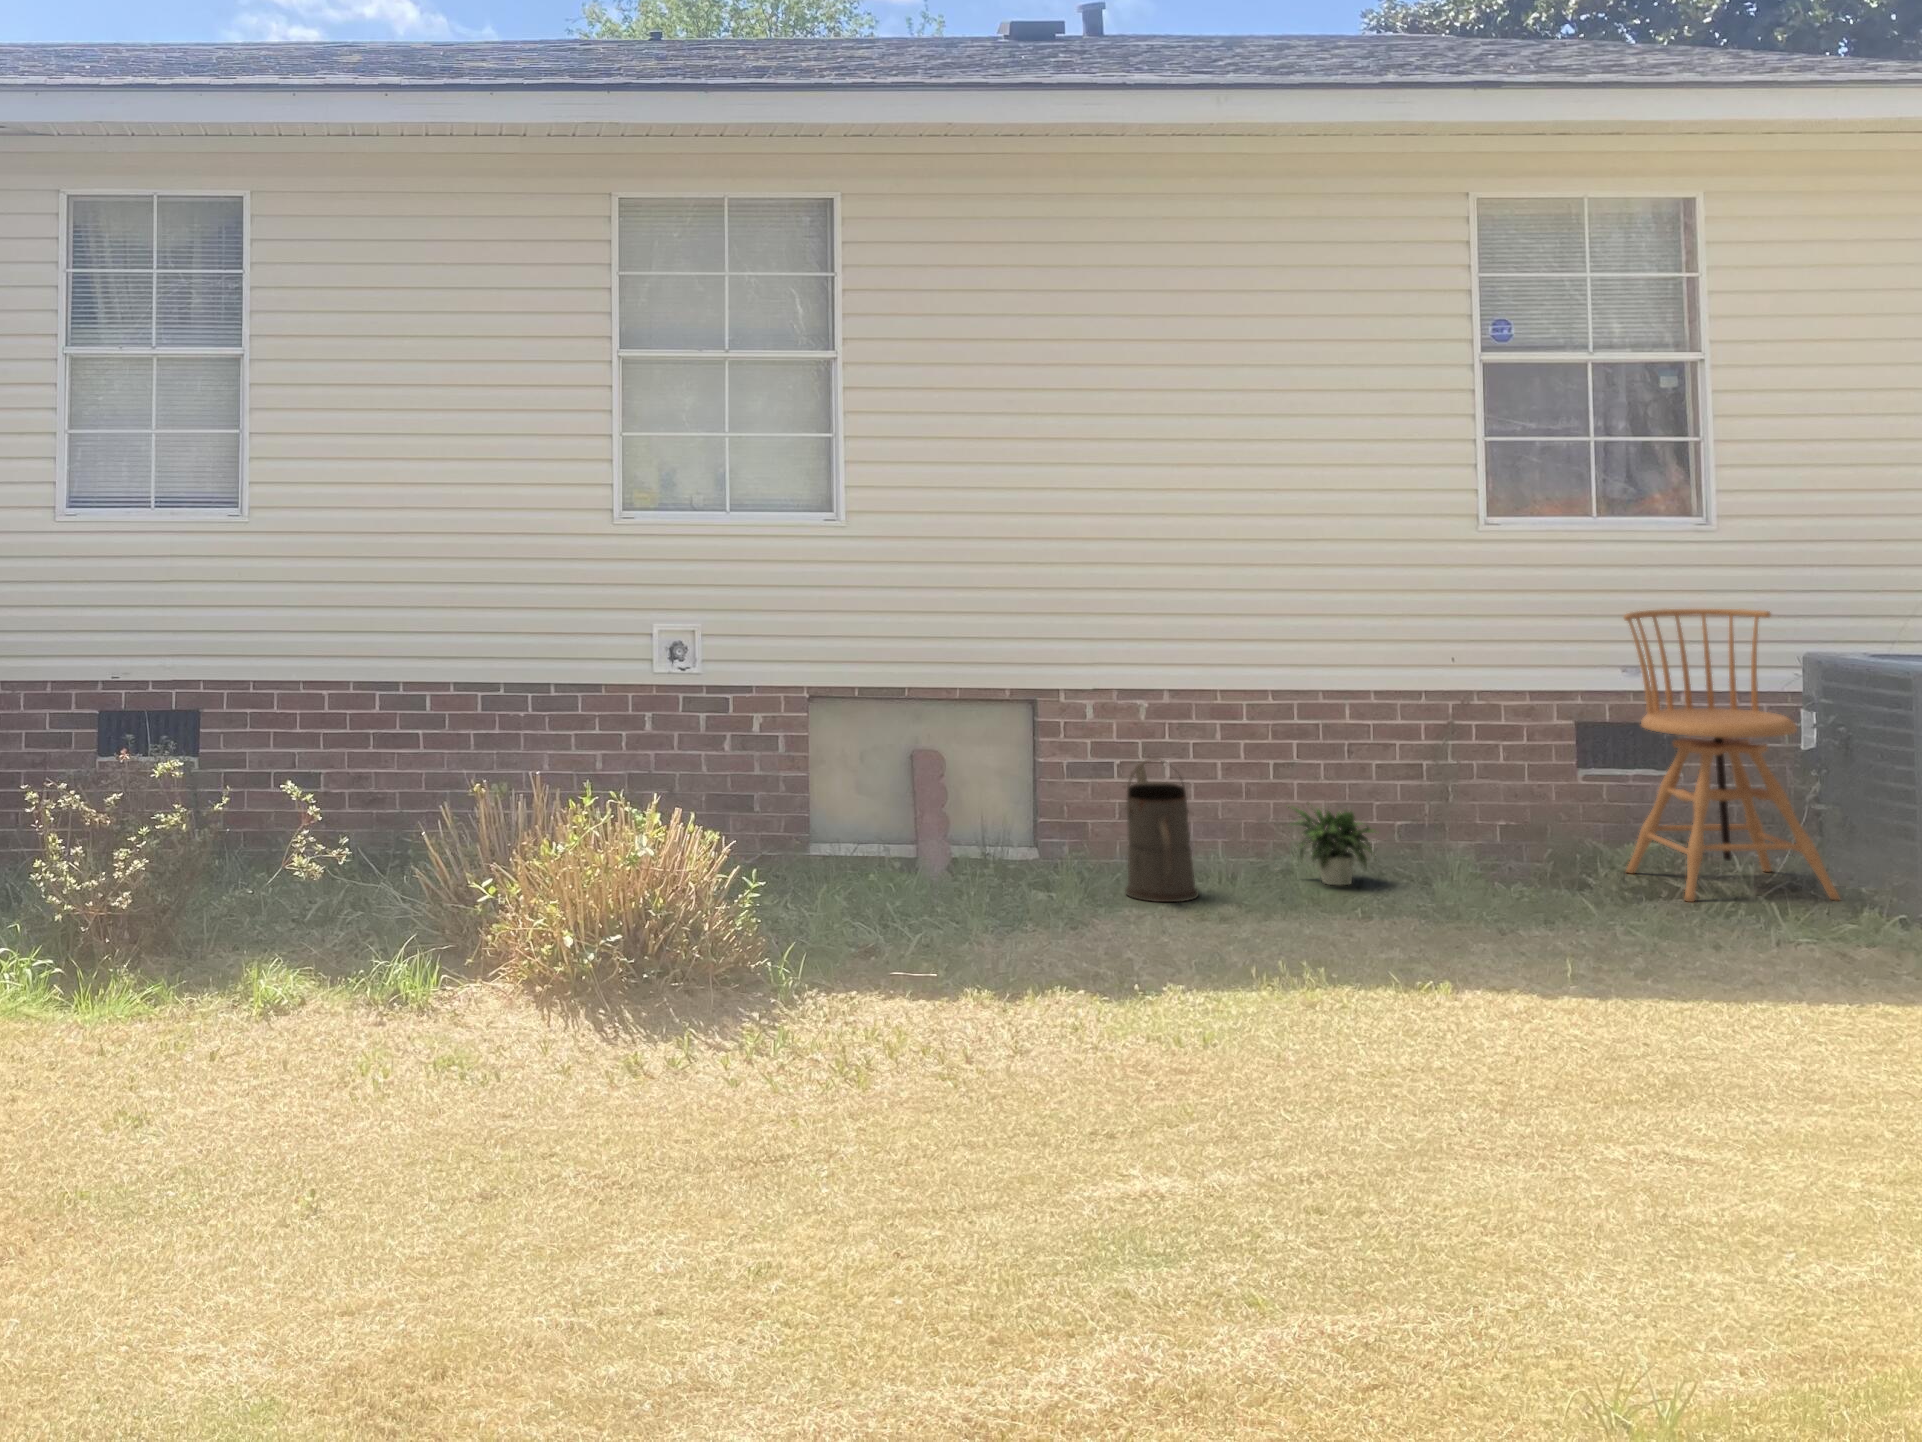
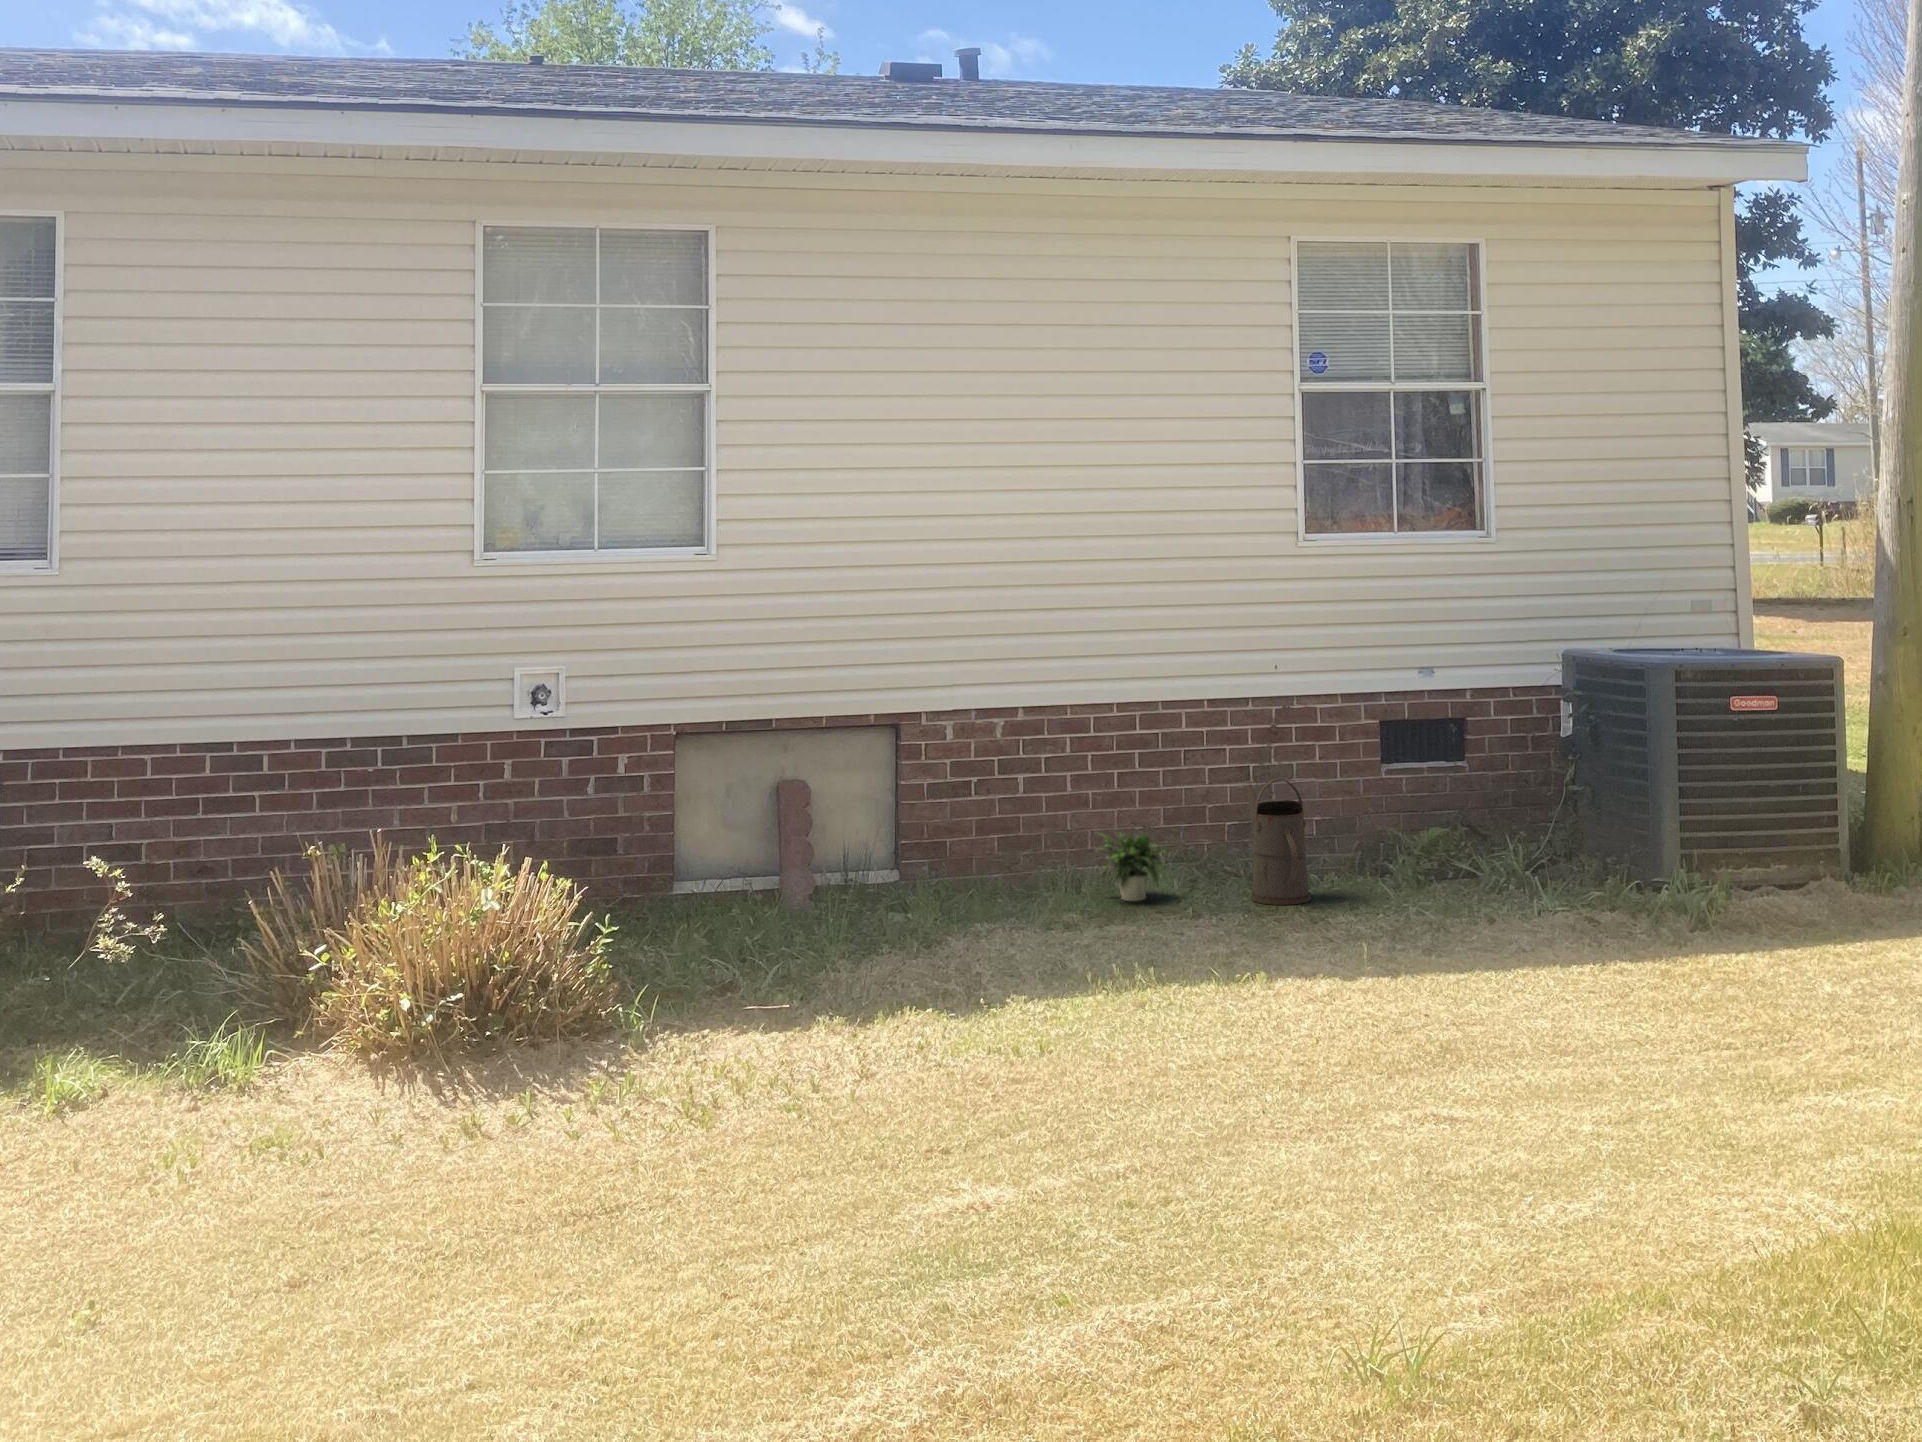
chair: present [1624,609,1840,902] -> none [1356,653,1510,898]
watering can: present [1125,759,1198,902] -> present [1246,778,1311,905]

